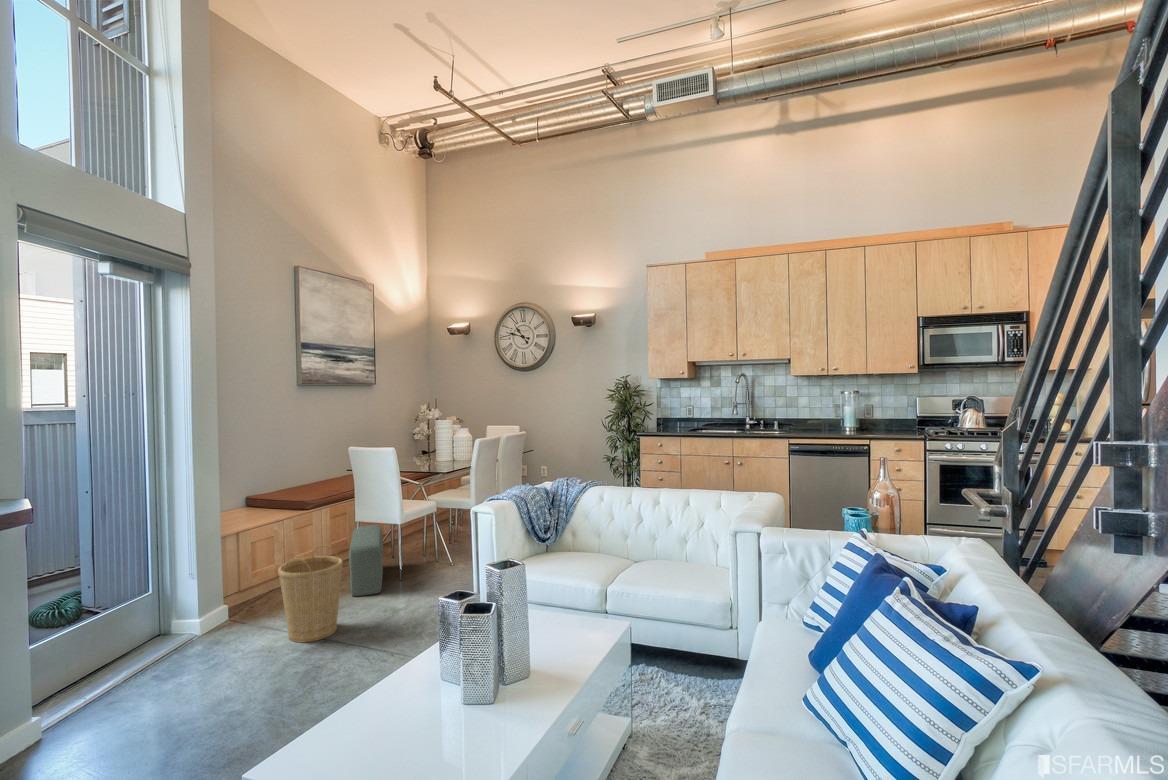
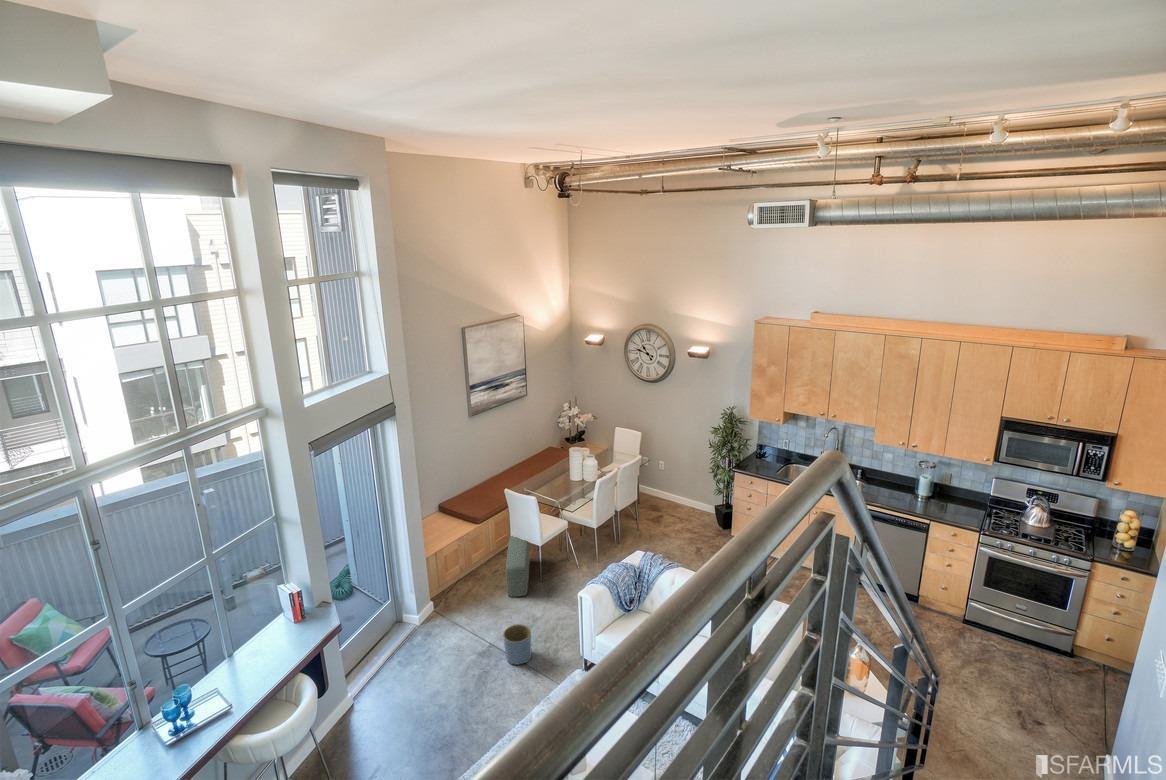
basket: present [278,545,343,643] -> none [462,581,500,643]
planter: none [347,595,394,657] -> present [503,624,531,665]

